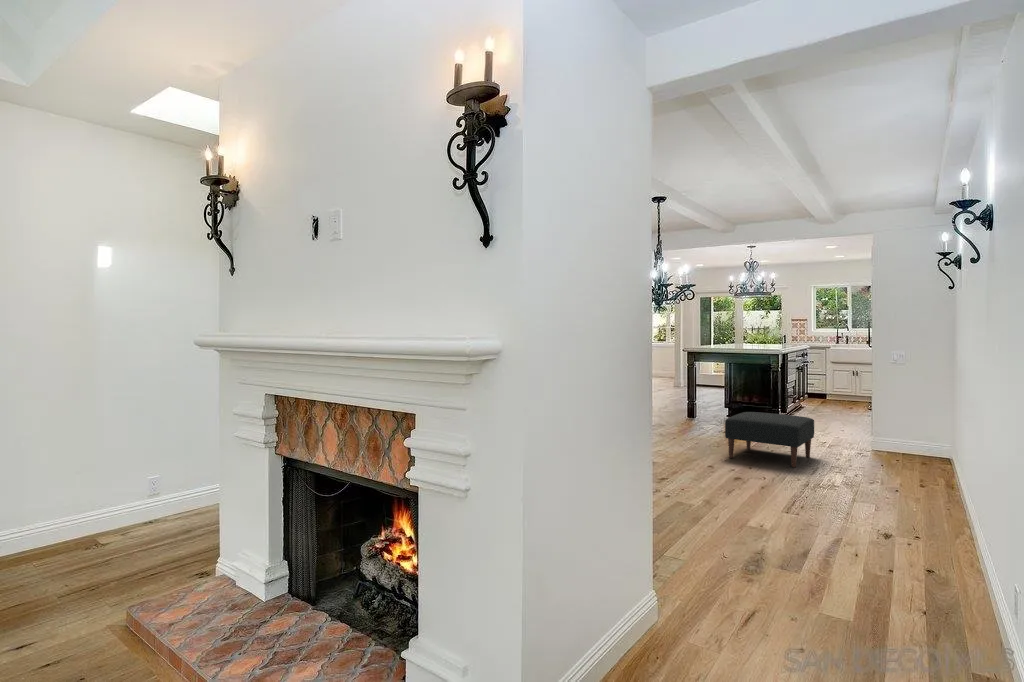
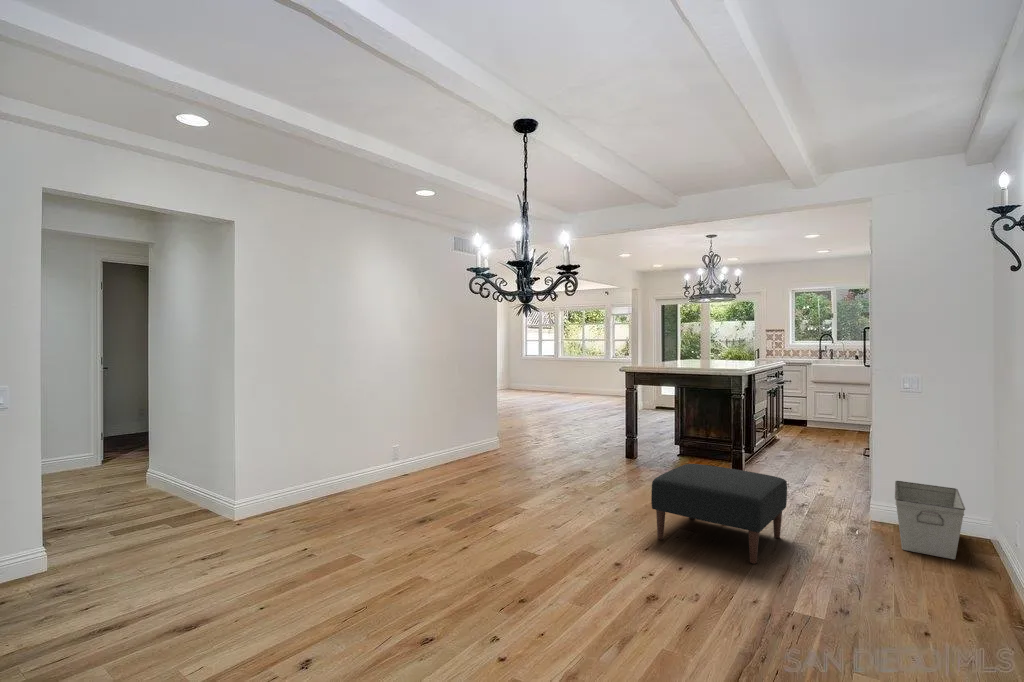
storage bin: none [885,422,930,466] -> present [895,481,965,559]

